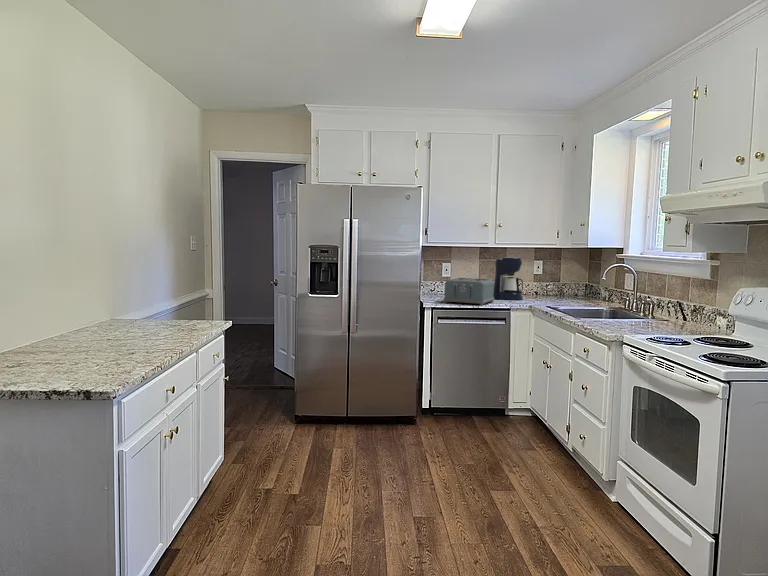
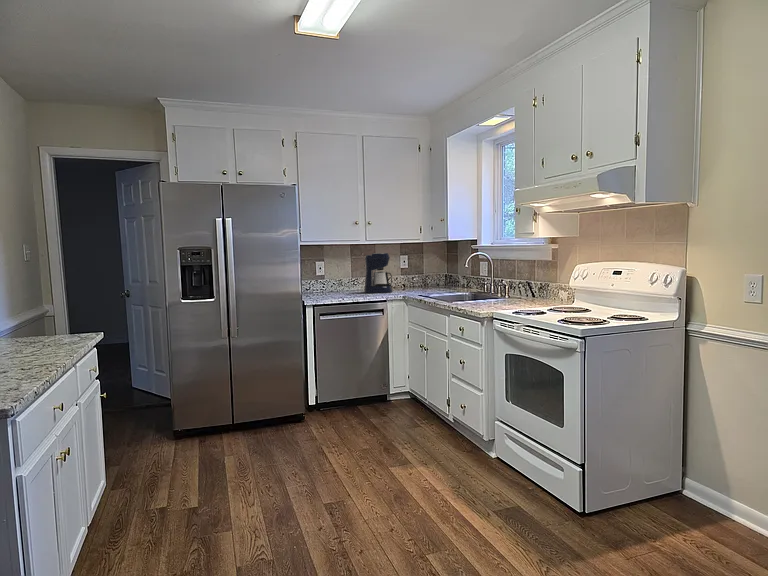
toaster: present [443,278,494,305] -> none [322,274,368,299]

